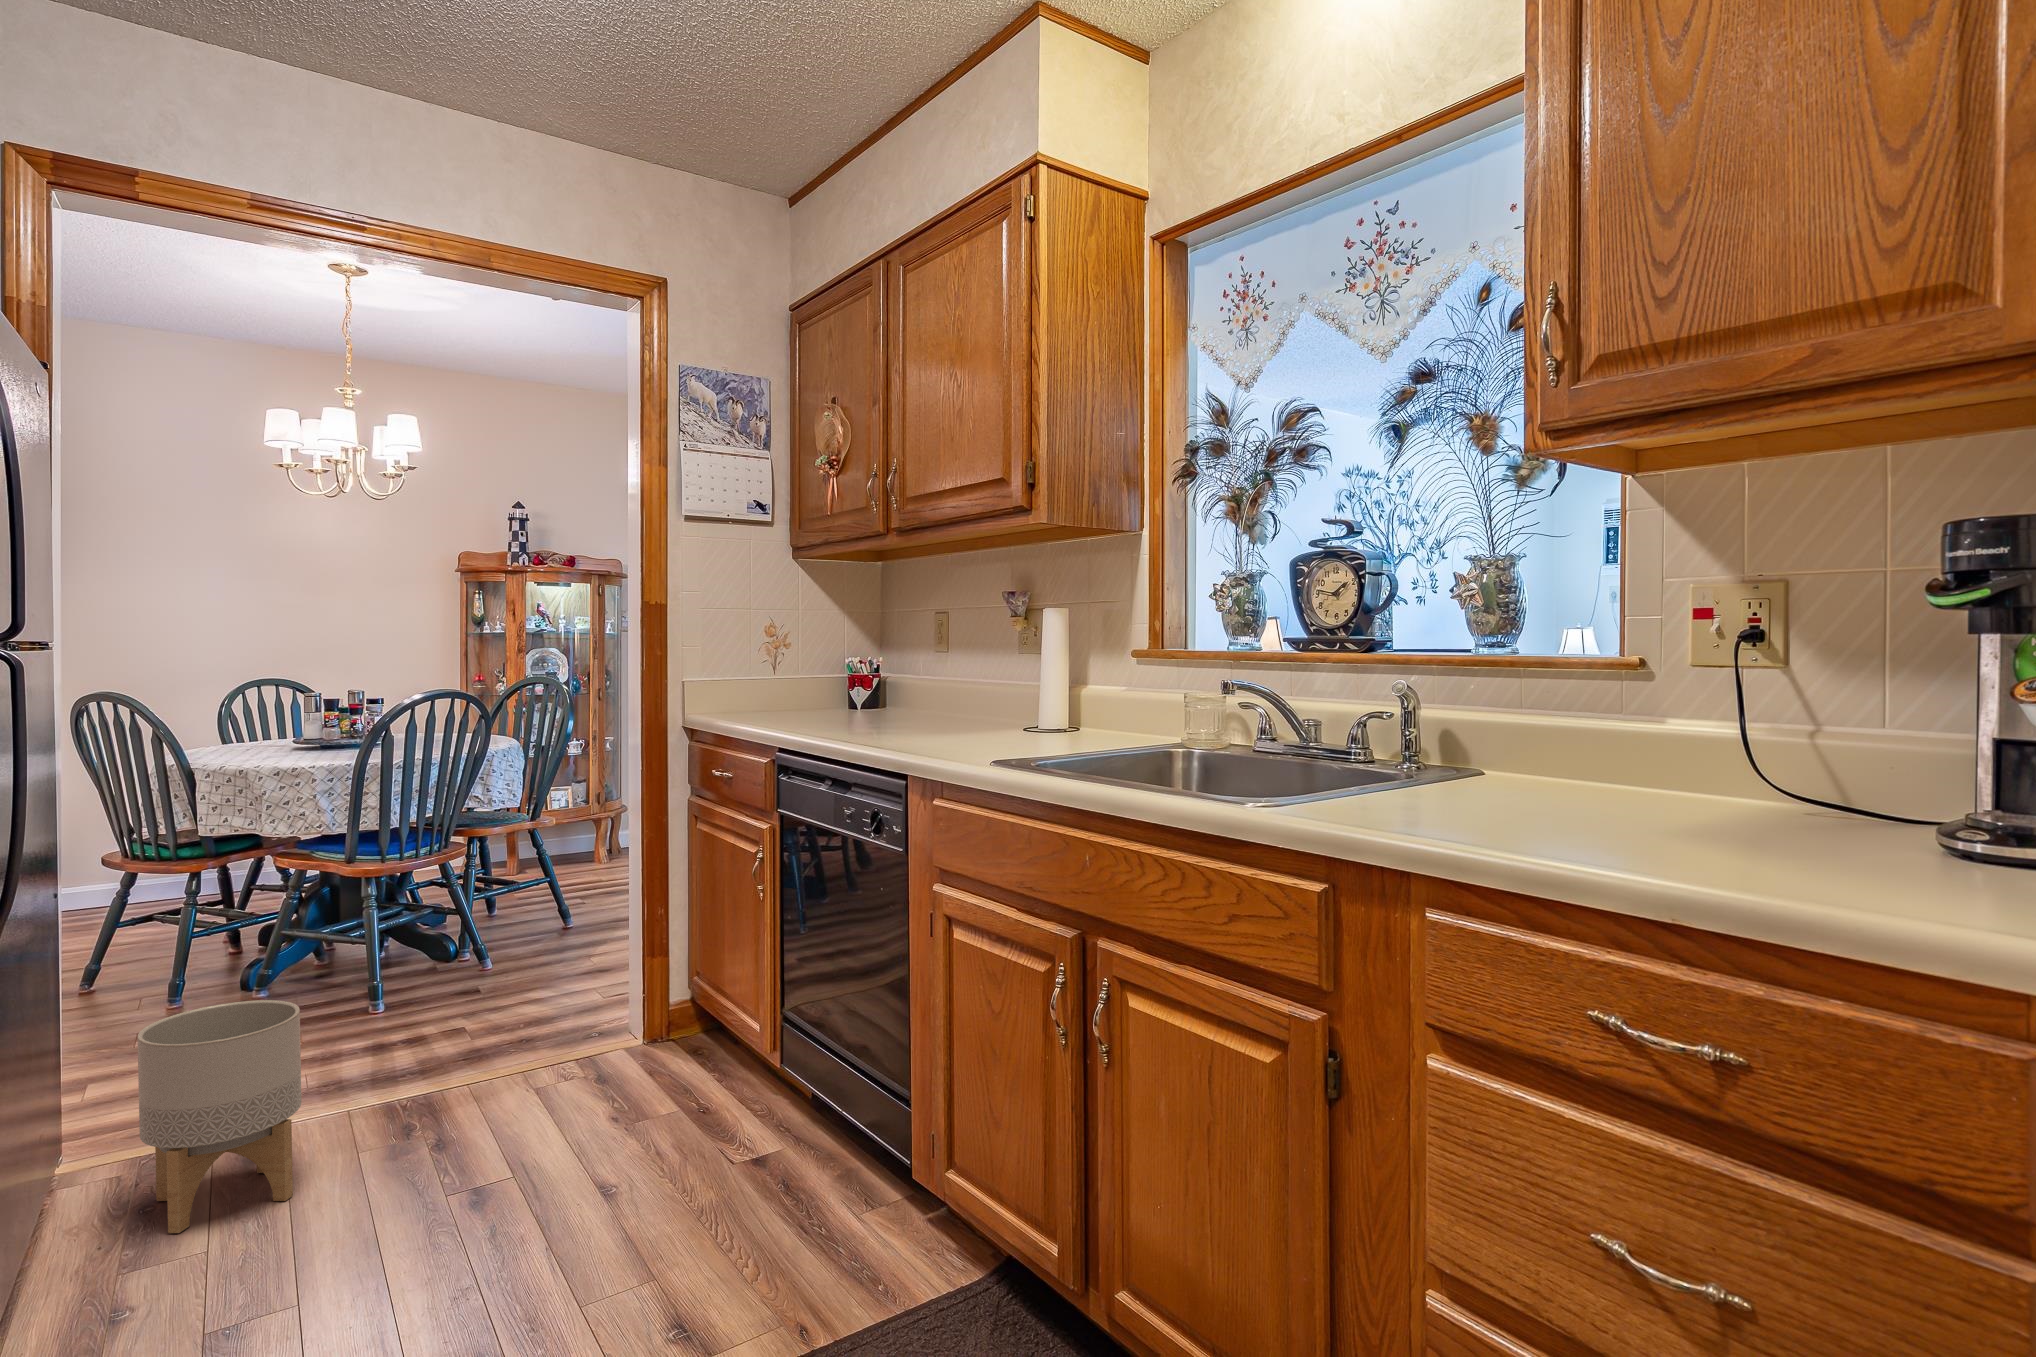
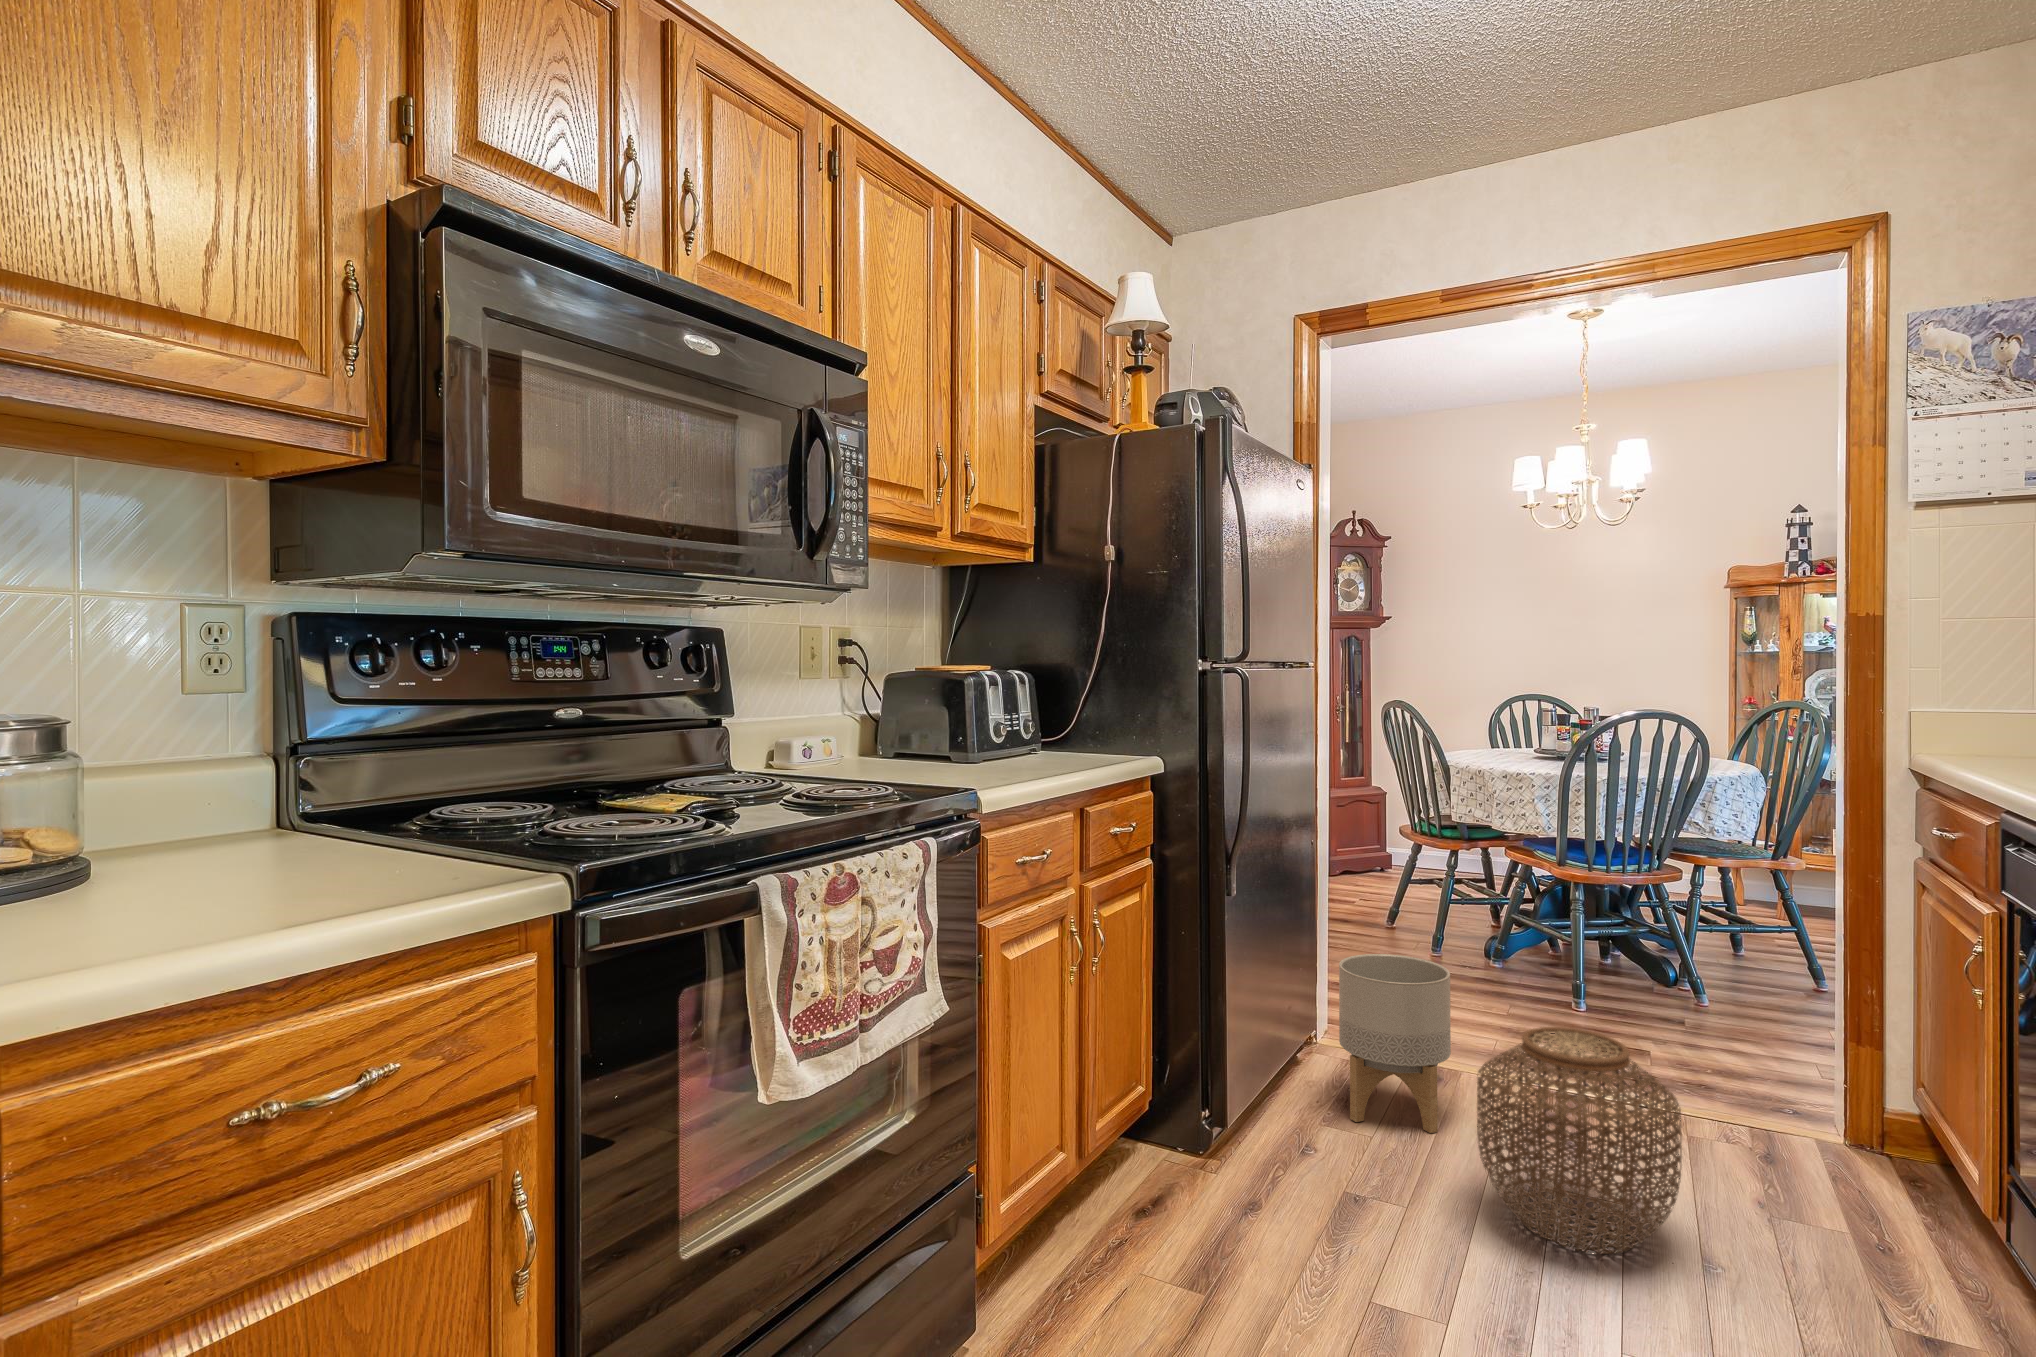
woven basket: none [379,1015,584,1242] -> present [1477,1027,1682,1254]

